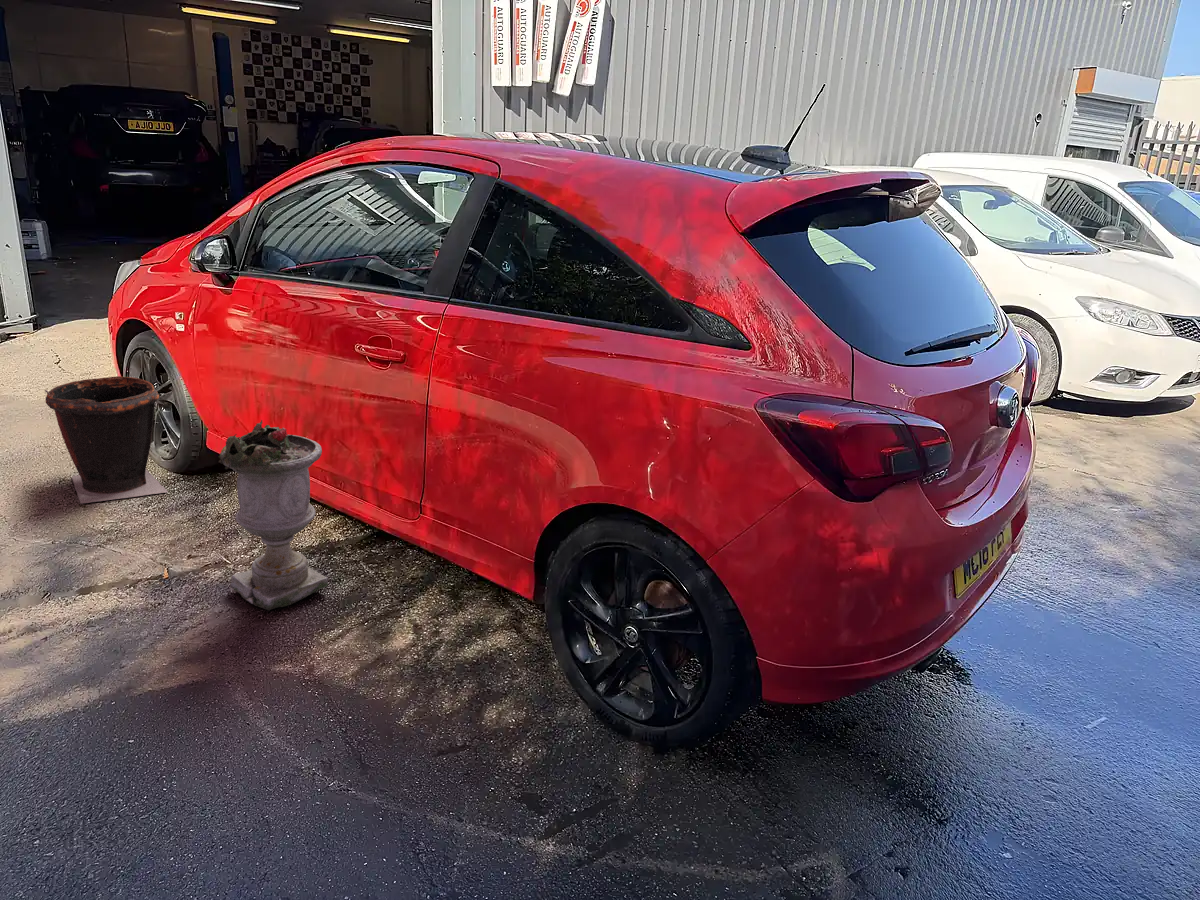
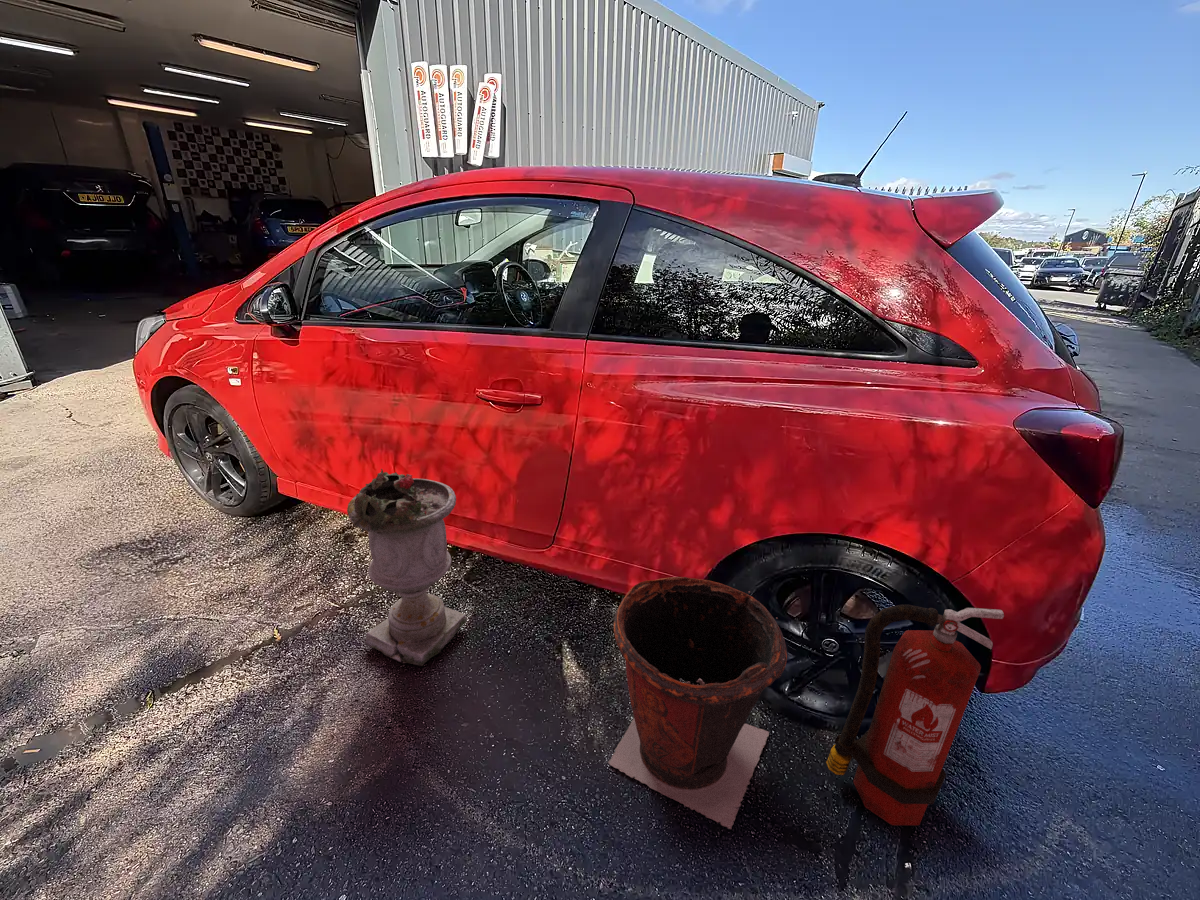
trash can: present [45,376,168,504] -> present [608,577,787,829]
fire extinguisher: none [574,573,676,803] -> present [826,605,1004,826]

